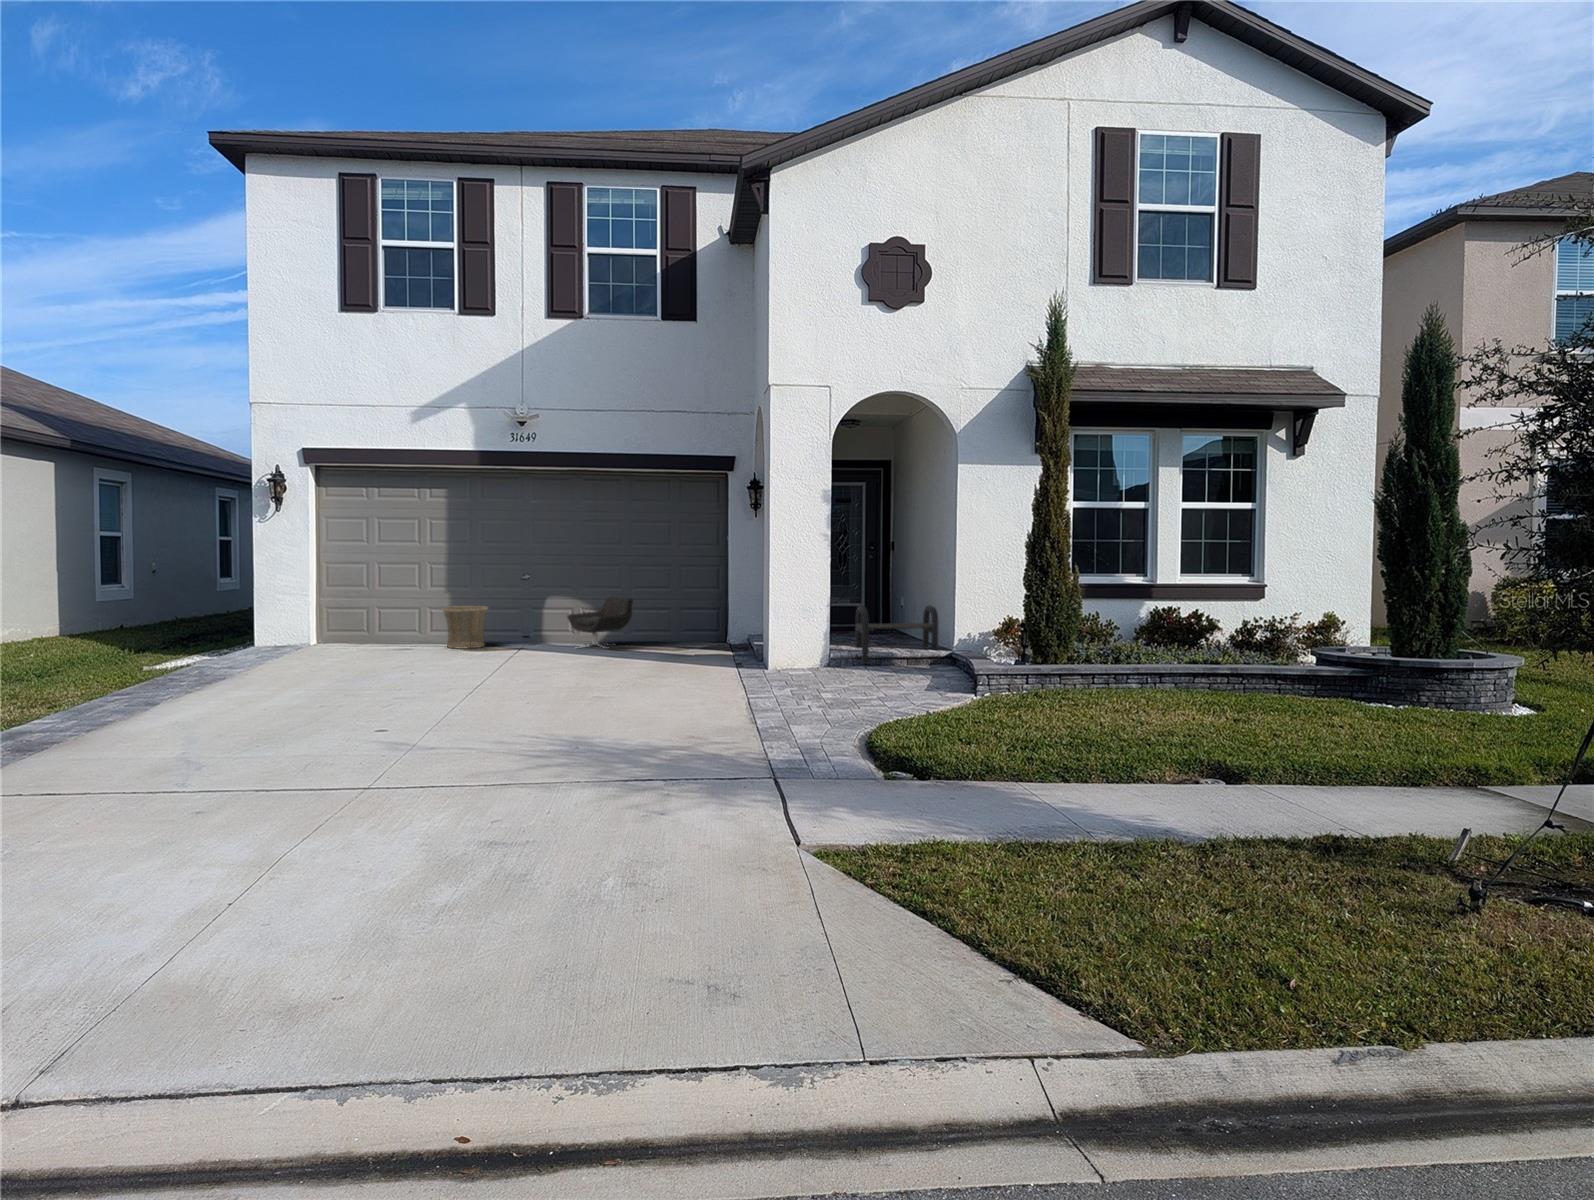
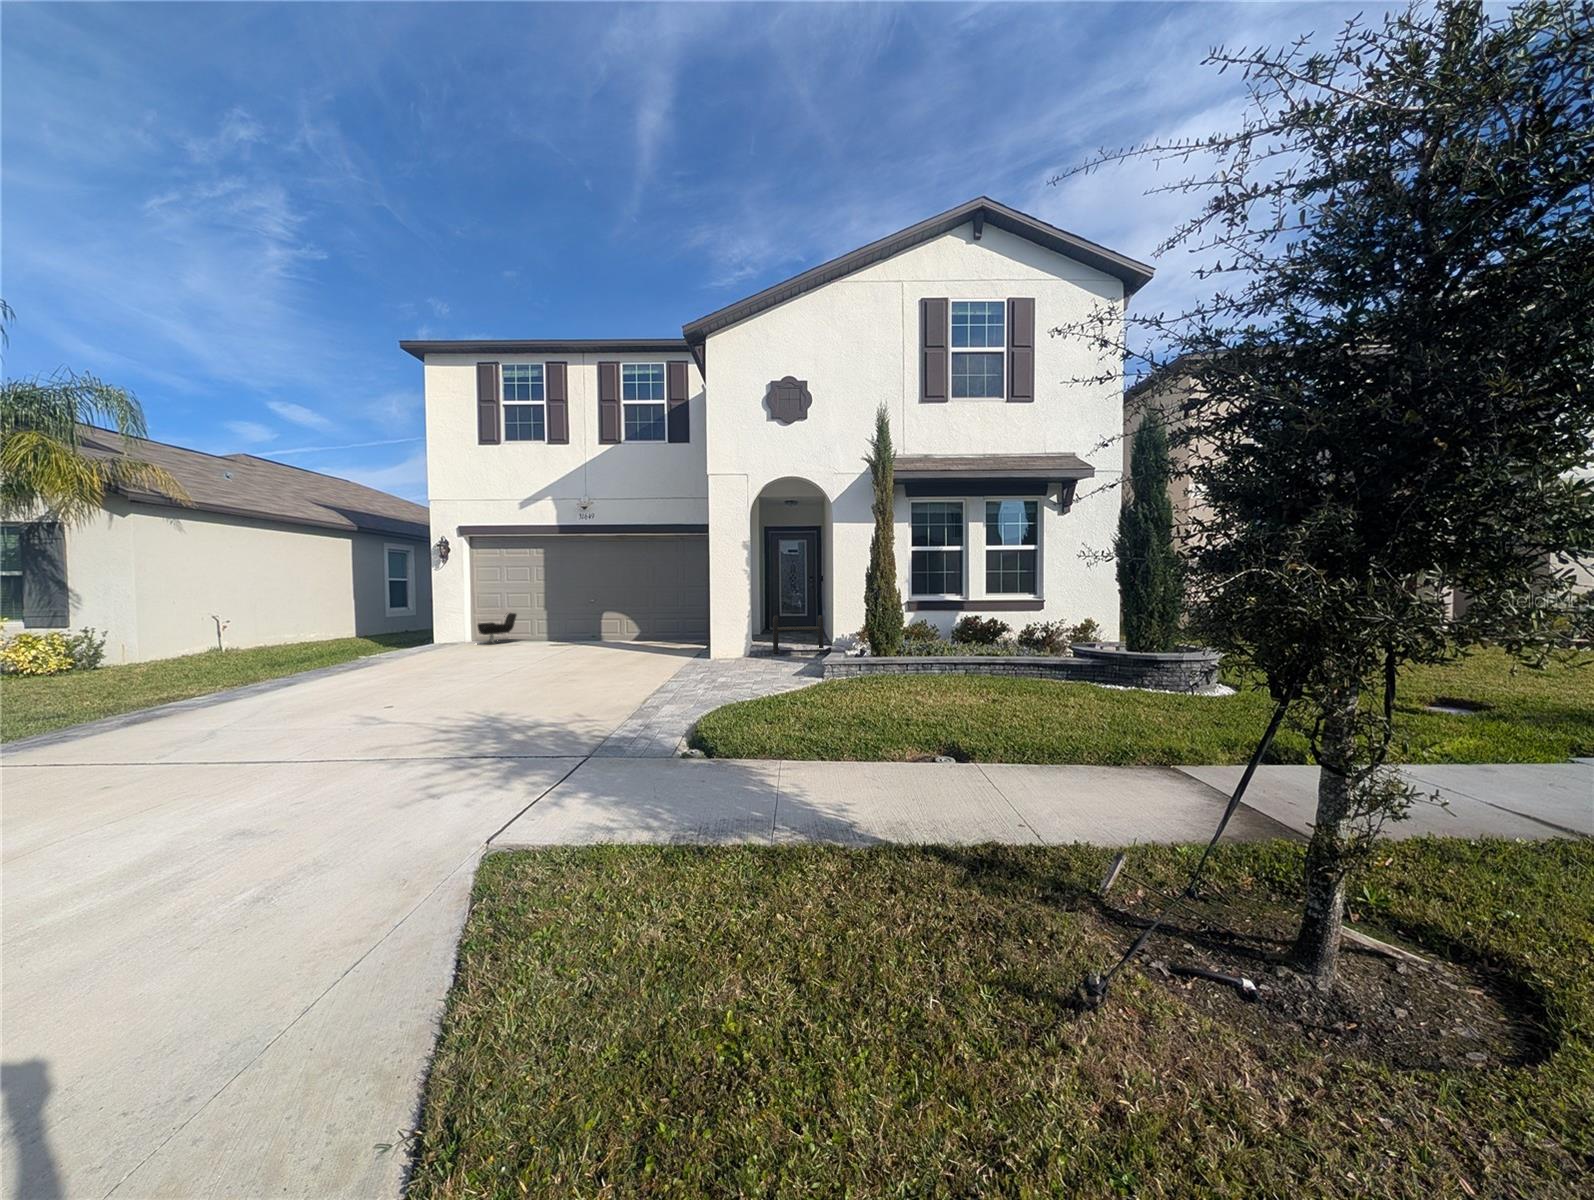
lounge chair: present [567,596,633,648] -> present [478,613,517,643]
basket: present [442,606,488,649] -> none [537,617,567,643]

